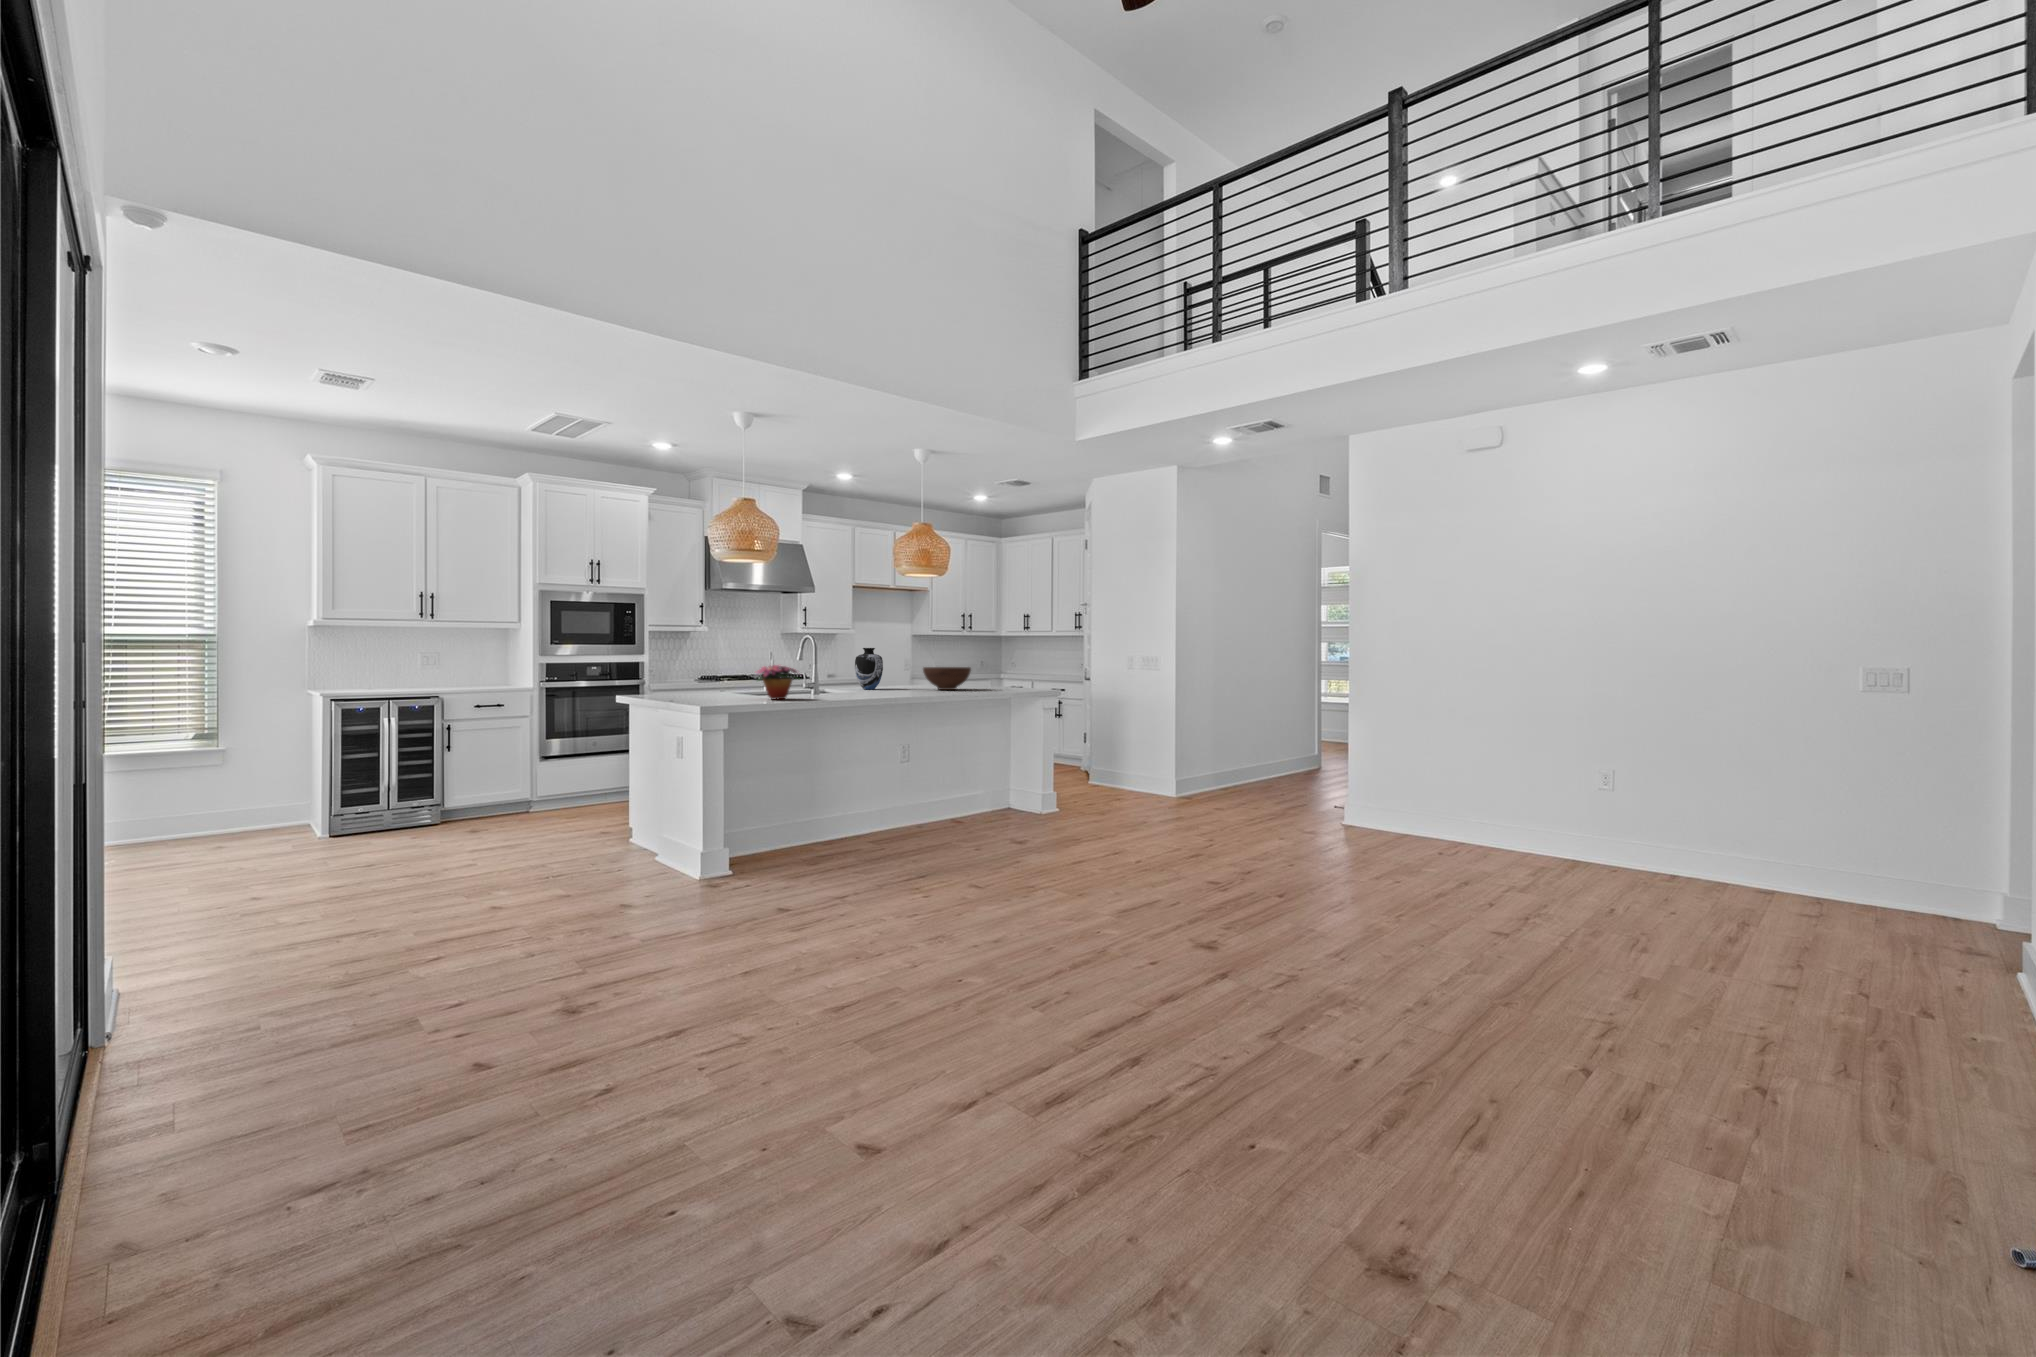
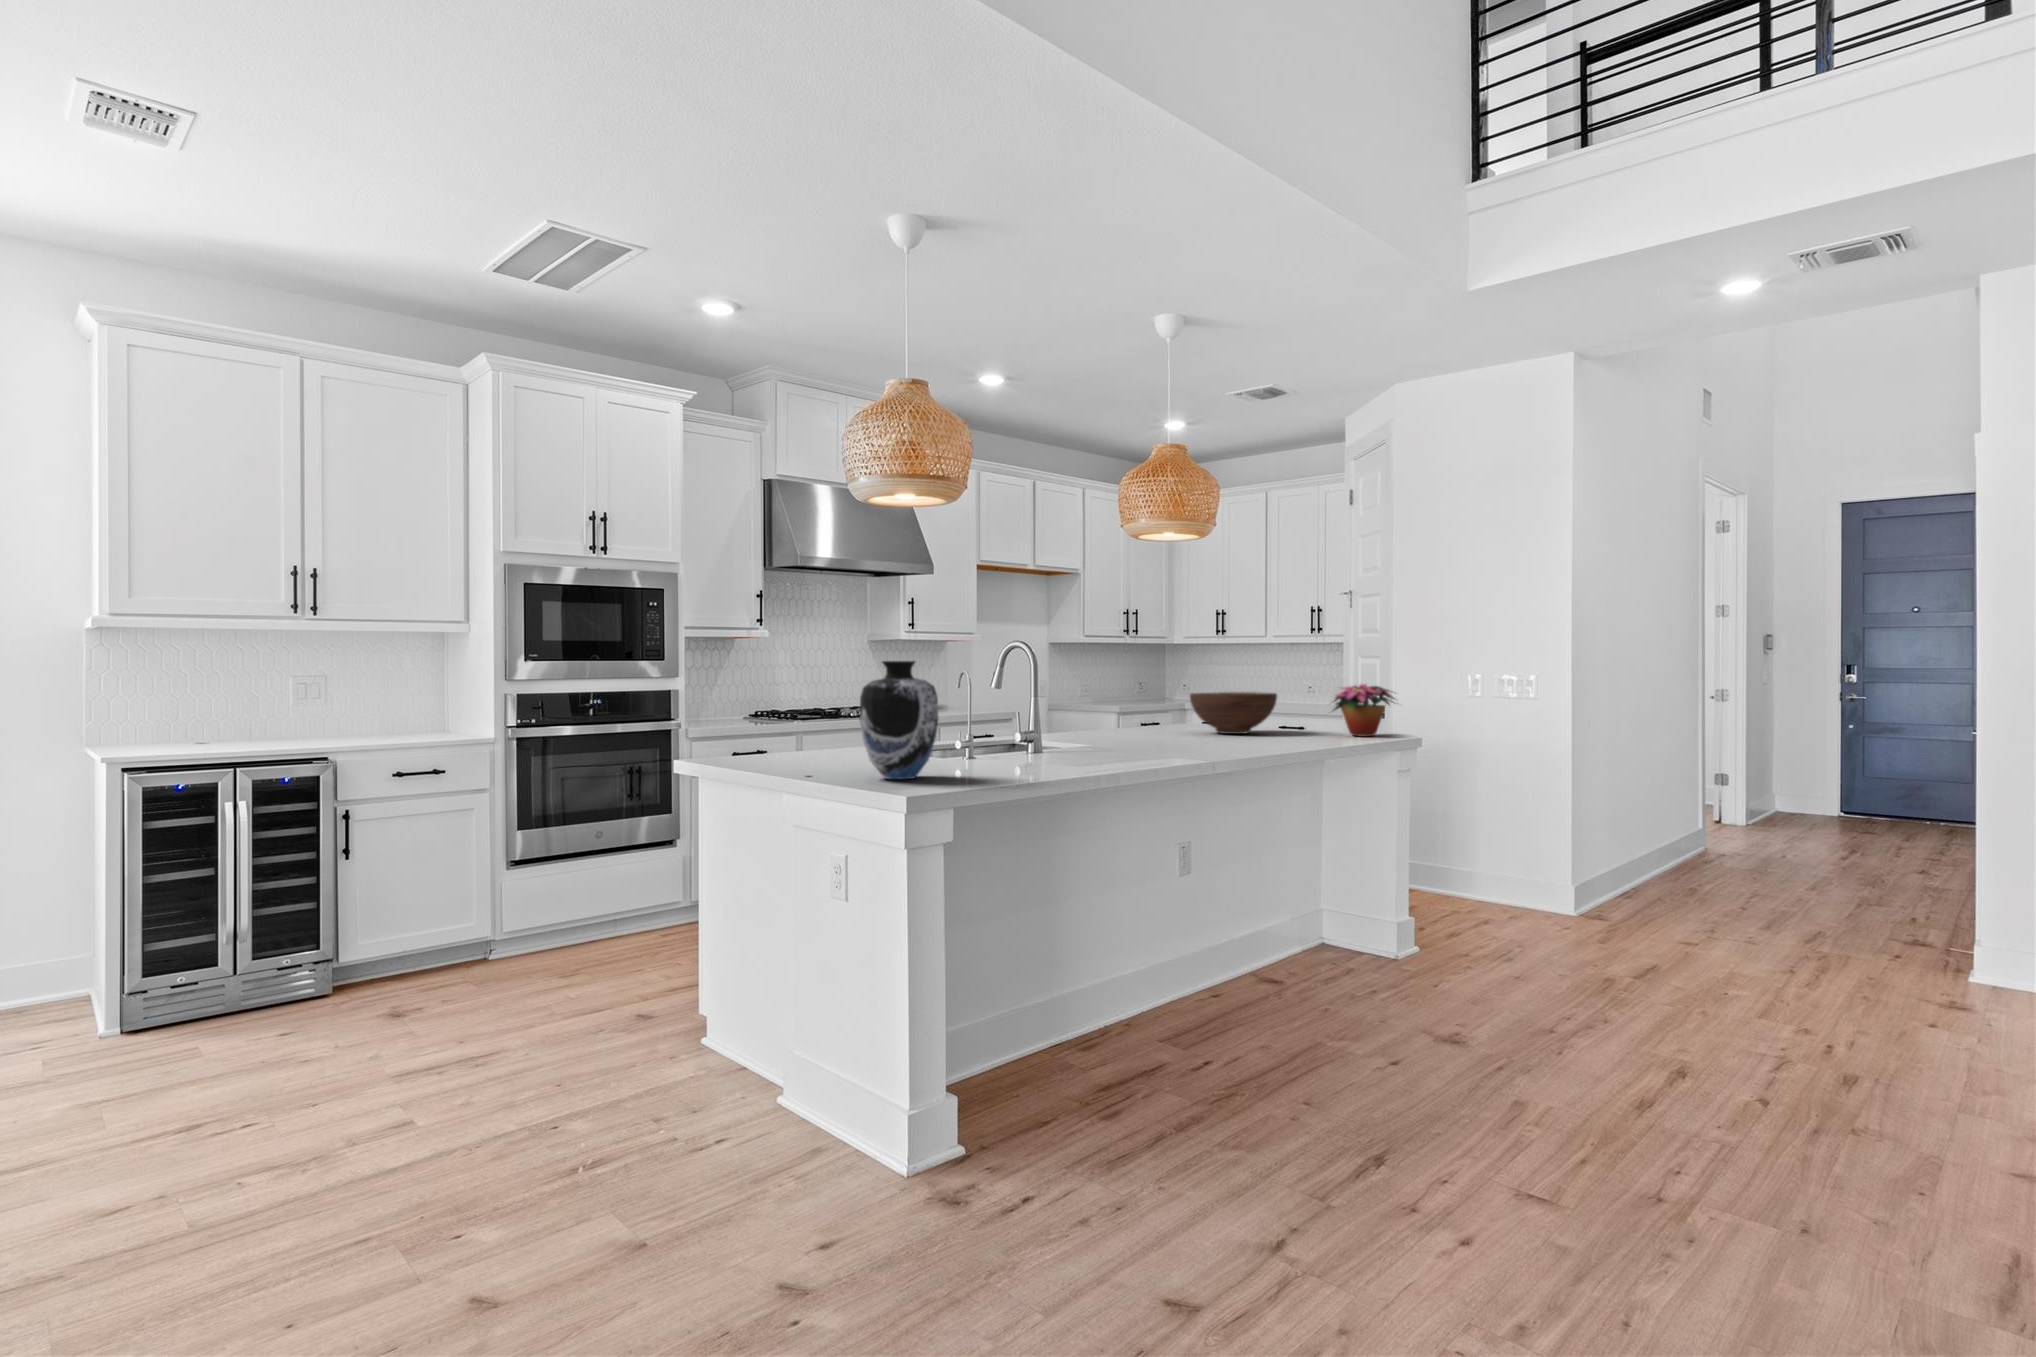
vase: present [855,648,883,689] -> present [860,661,938,779]
flower arrangement: present [757,665,798,700] -> present [1333,684,1395,737]

